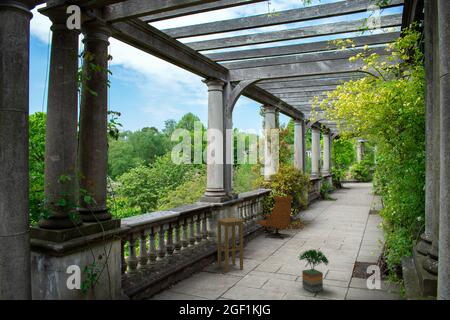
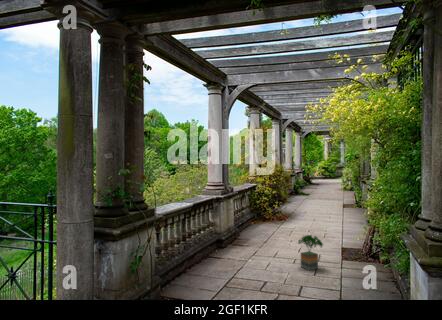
lounge chair: present [257,196,292,239] -> none [246,190,280,229]
stool: present [217,218,244,272] -> none [221,209,247,257]

